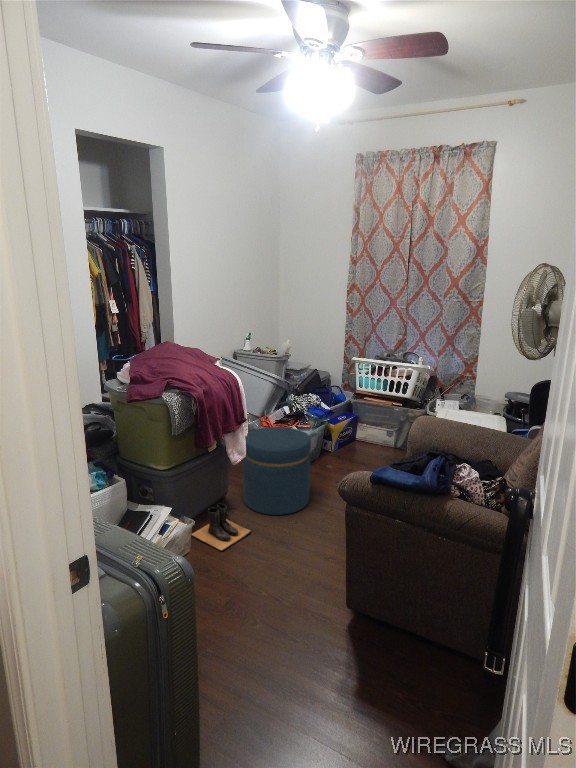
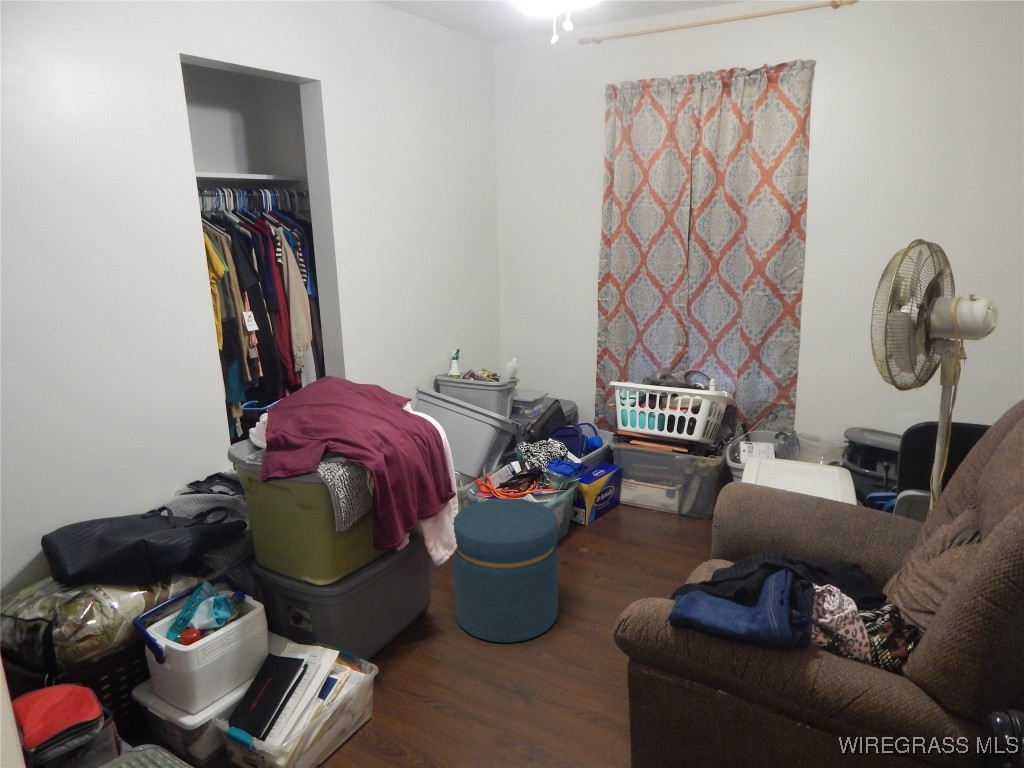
boots: present [191,504,251,551] -> none [373,633,469,717]

